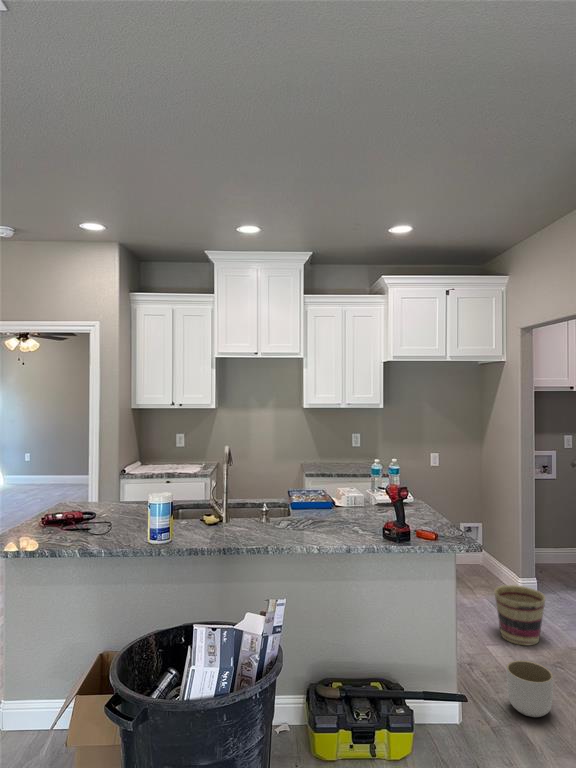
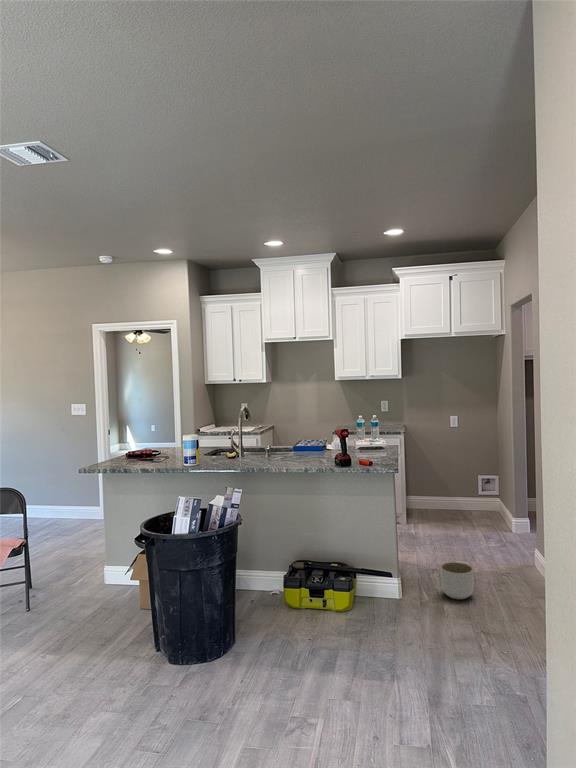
basket: present [494,585,545,645] -> none [468,518,508,563]

